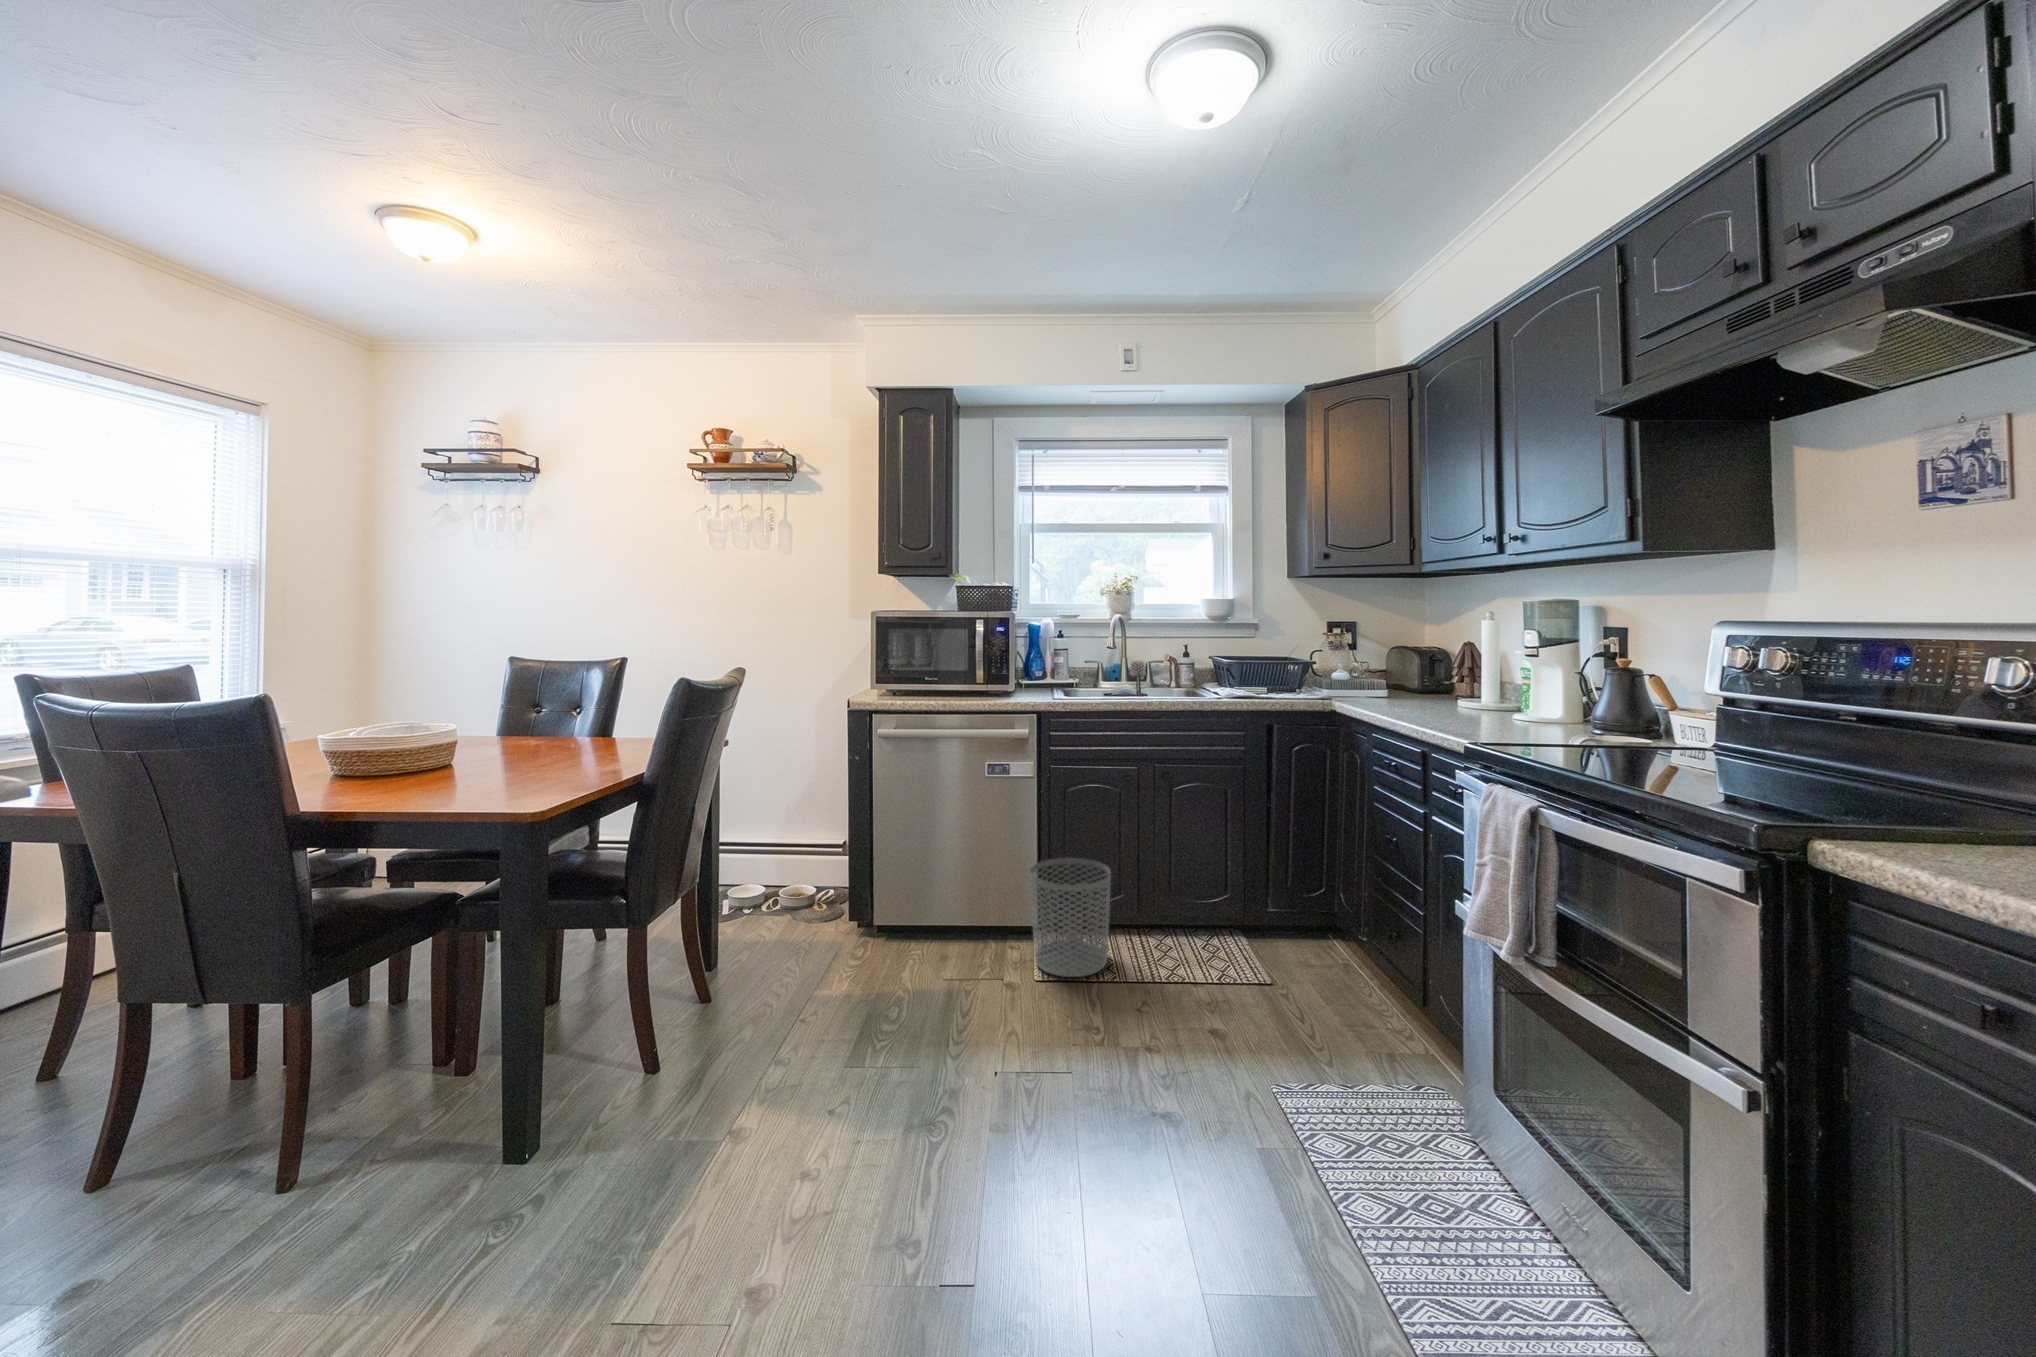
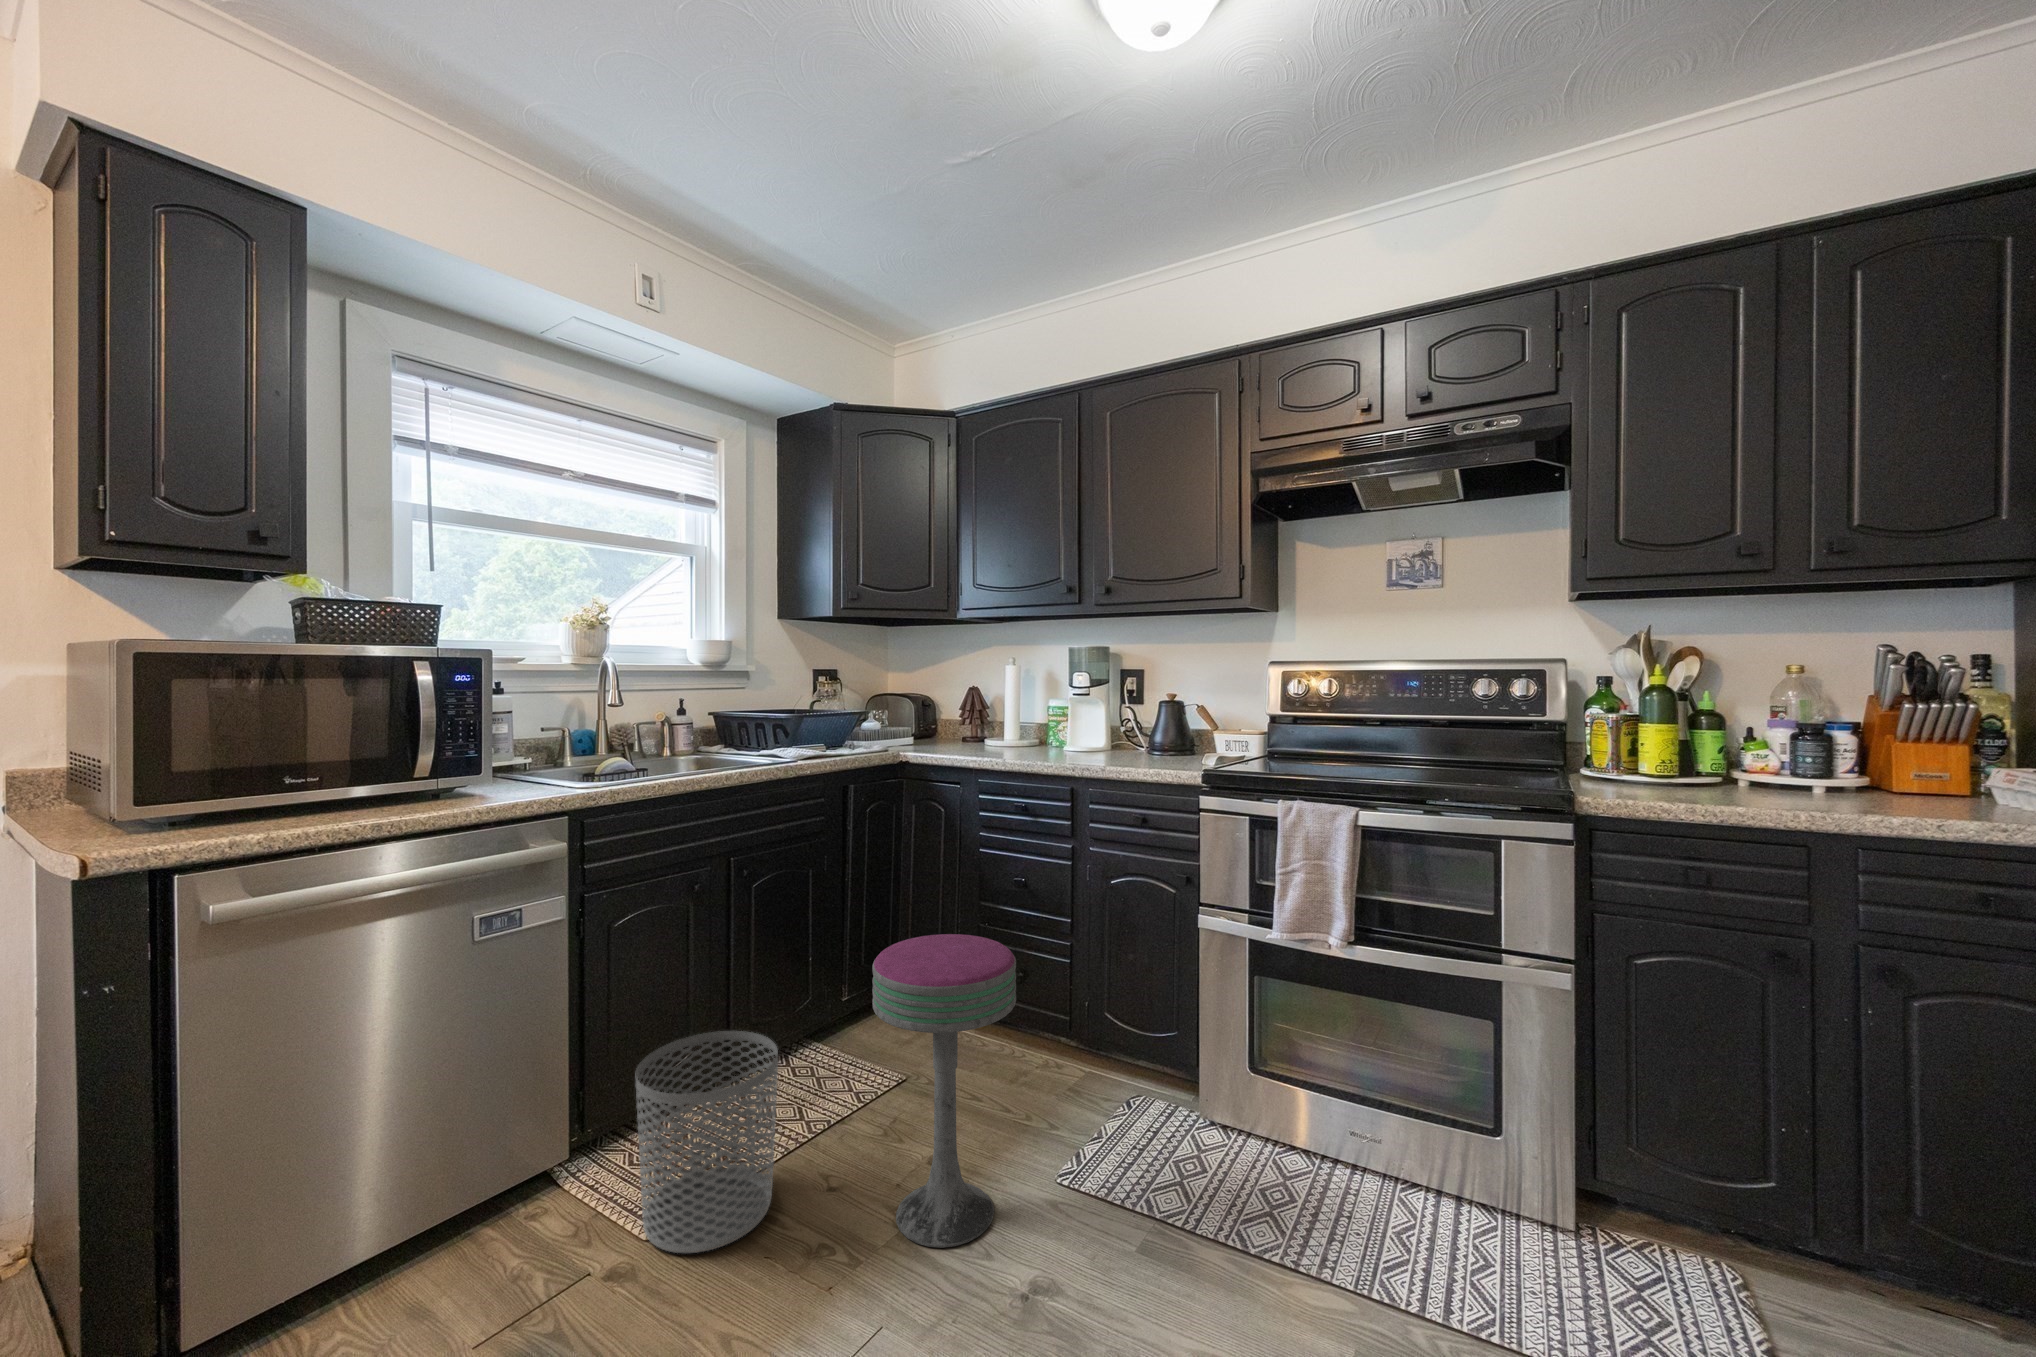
bar stool: none [1119,830,1225,1043] -> present [872,934,1016,1248]

